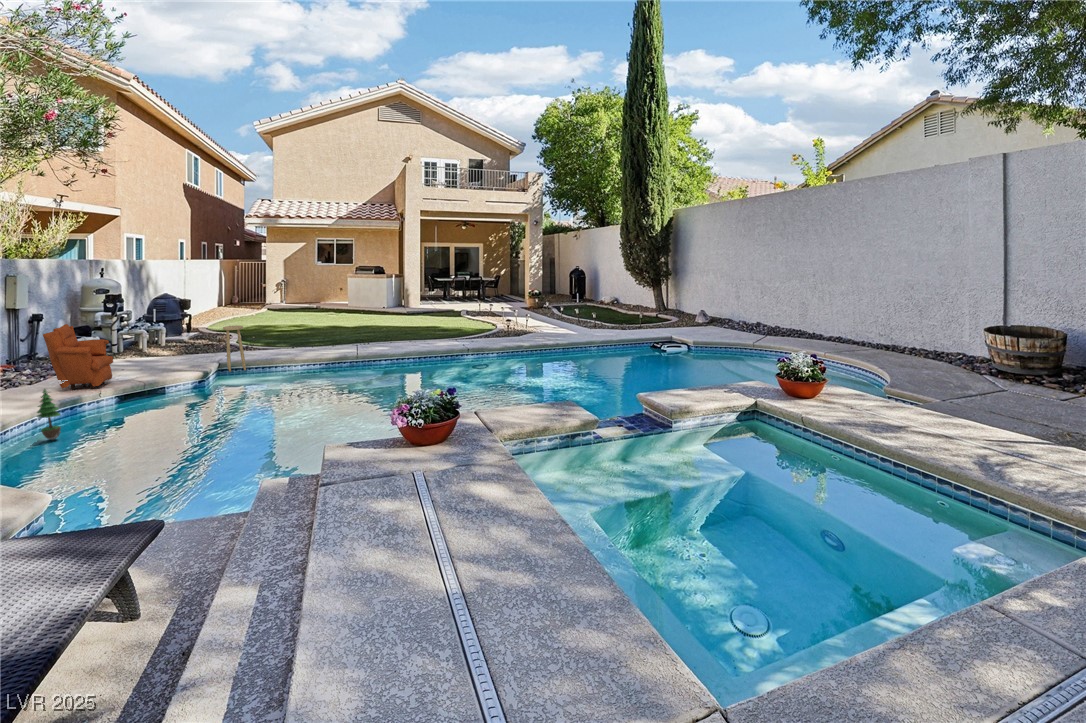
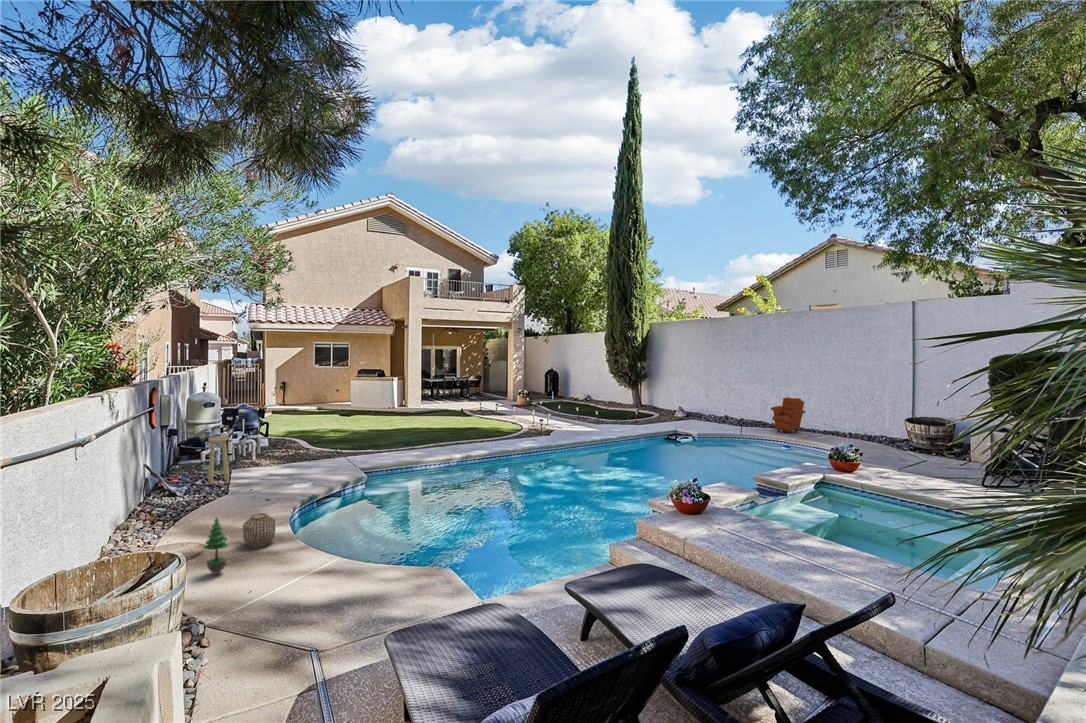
armchair: present [43,324,113,390] -> present [771,397,805,433]
stool: present [223,325,246,372] -> present [208,436,229,484]
woven basket: none [97,391,131,422] -> present [243,513,275,548]

